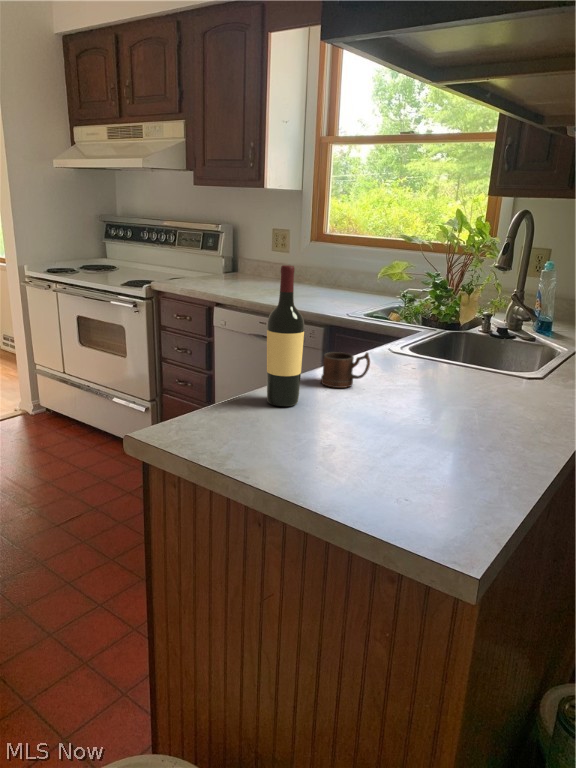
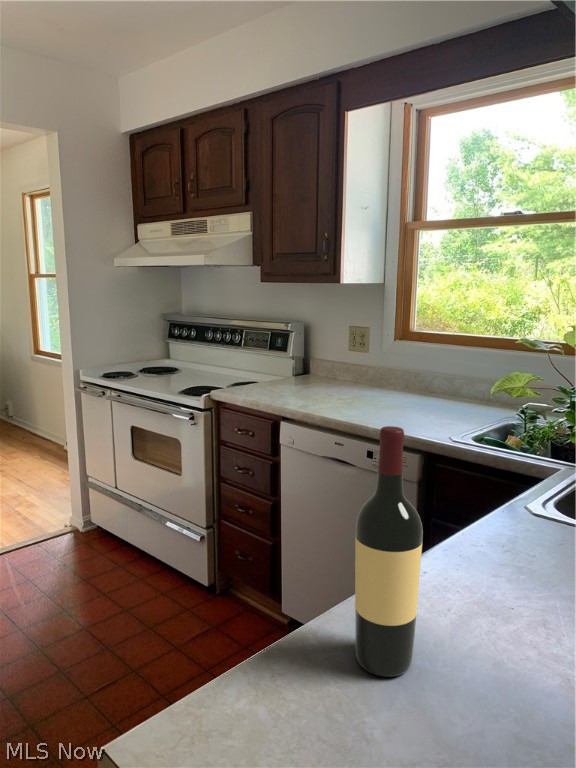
mug: present [321,352,370,388] -> none [442,546,530,616]

